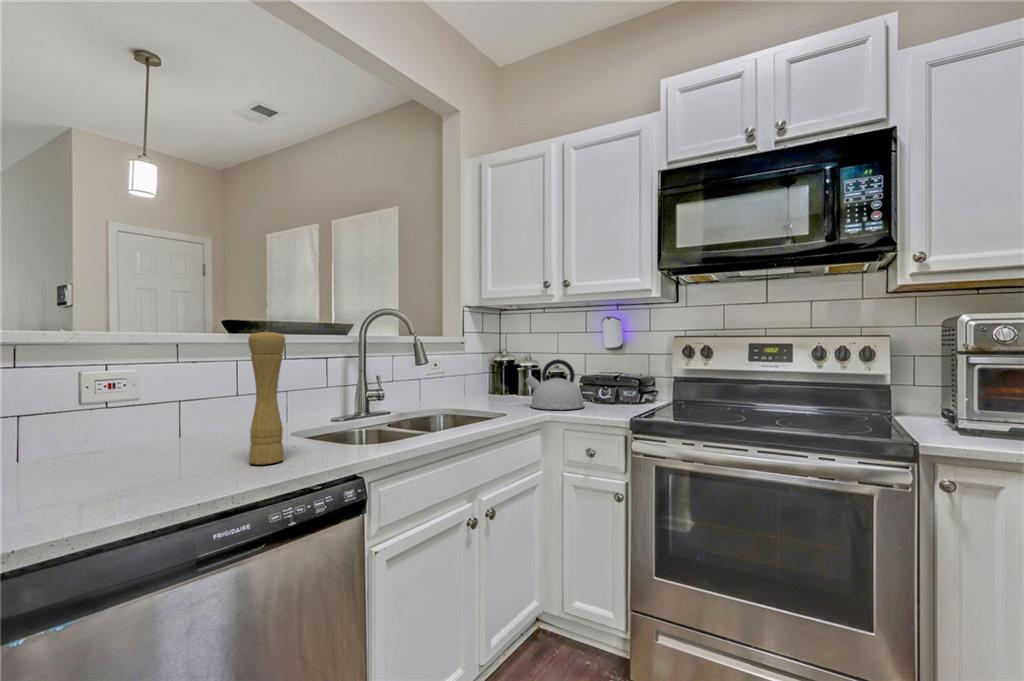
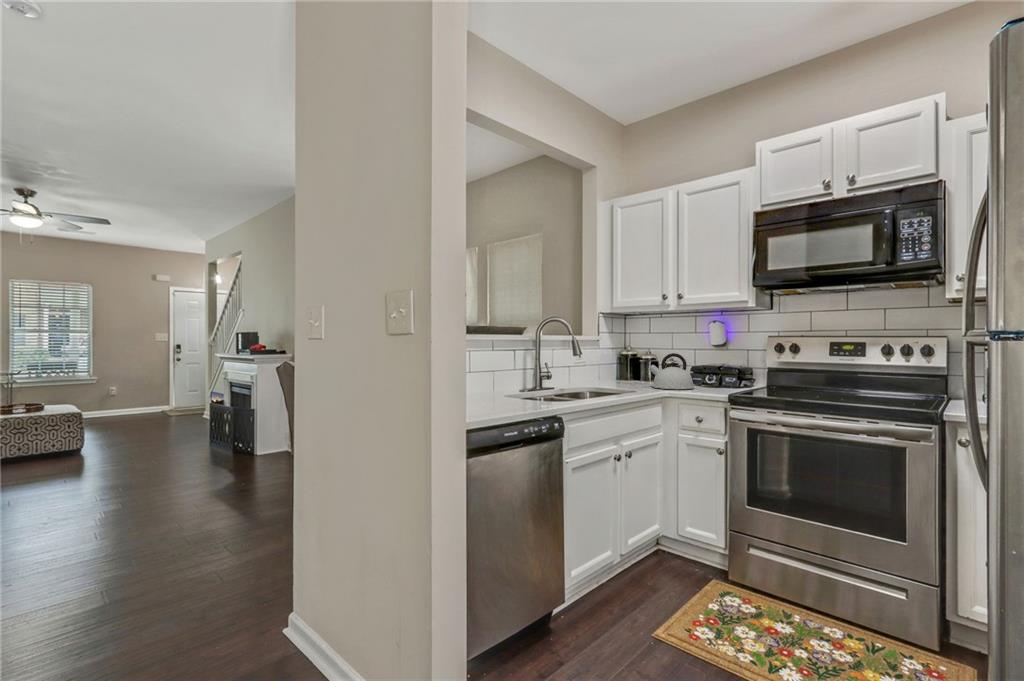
pepper mill: present [248,330,285,465] -> none [501,334,519,407]

